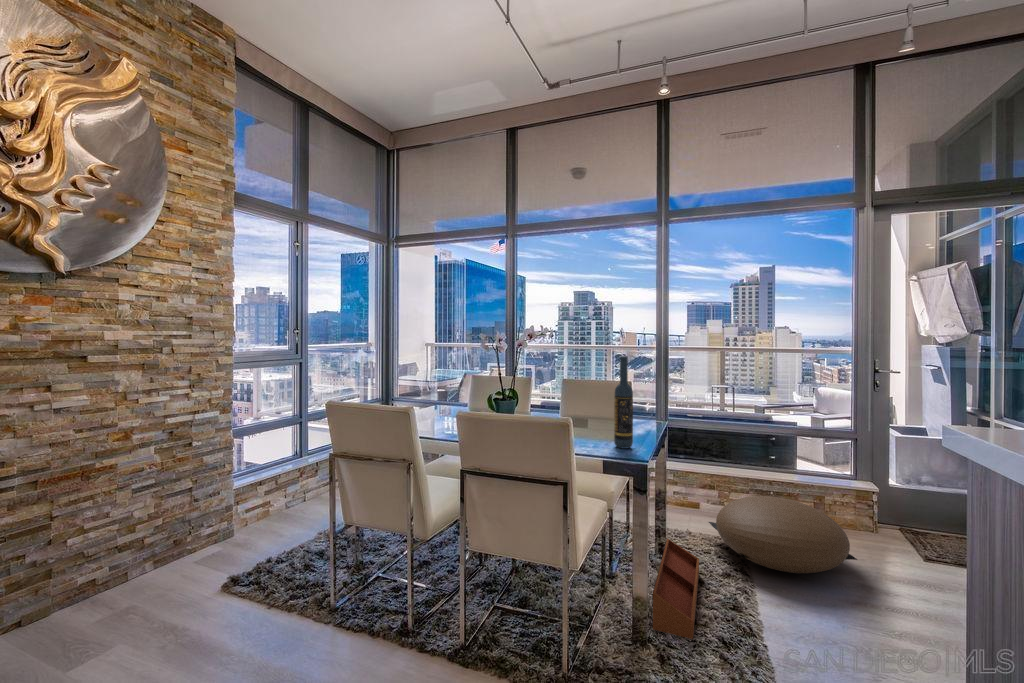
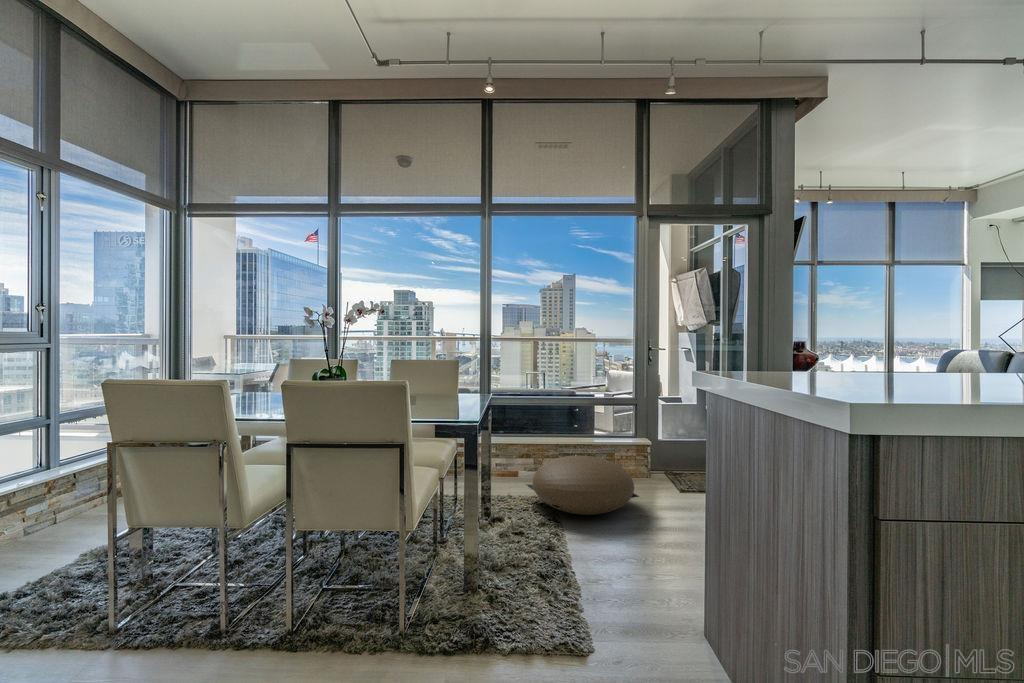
wine bottle: present [614,356,633,449] -> none [445,326,462,414]
storage bin: present [652,539,699,639] -> none [482,500,520,580]

